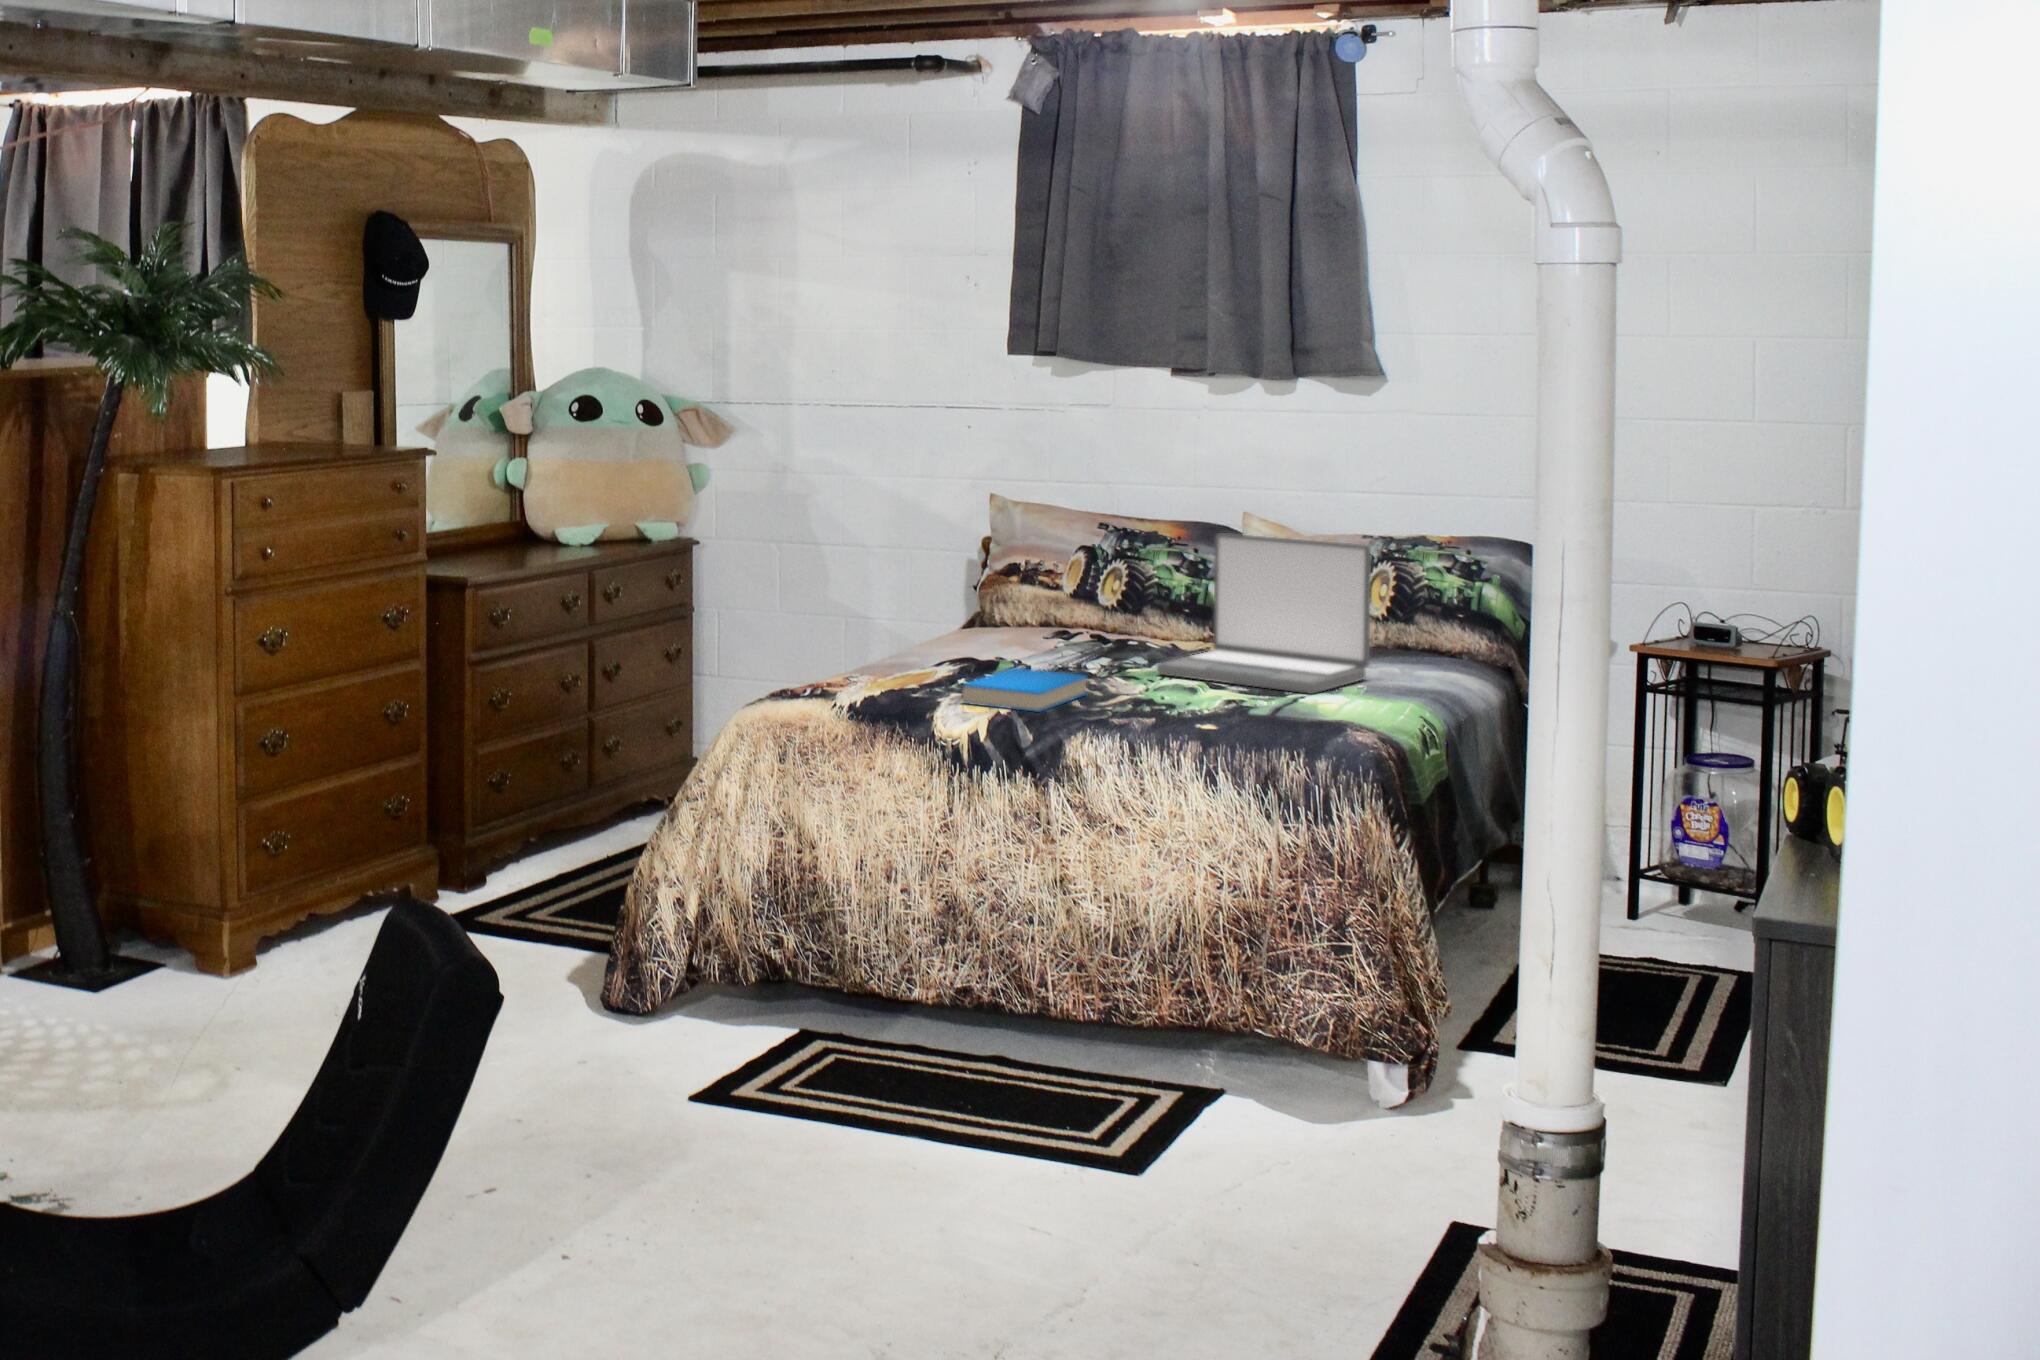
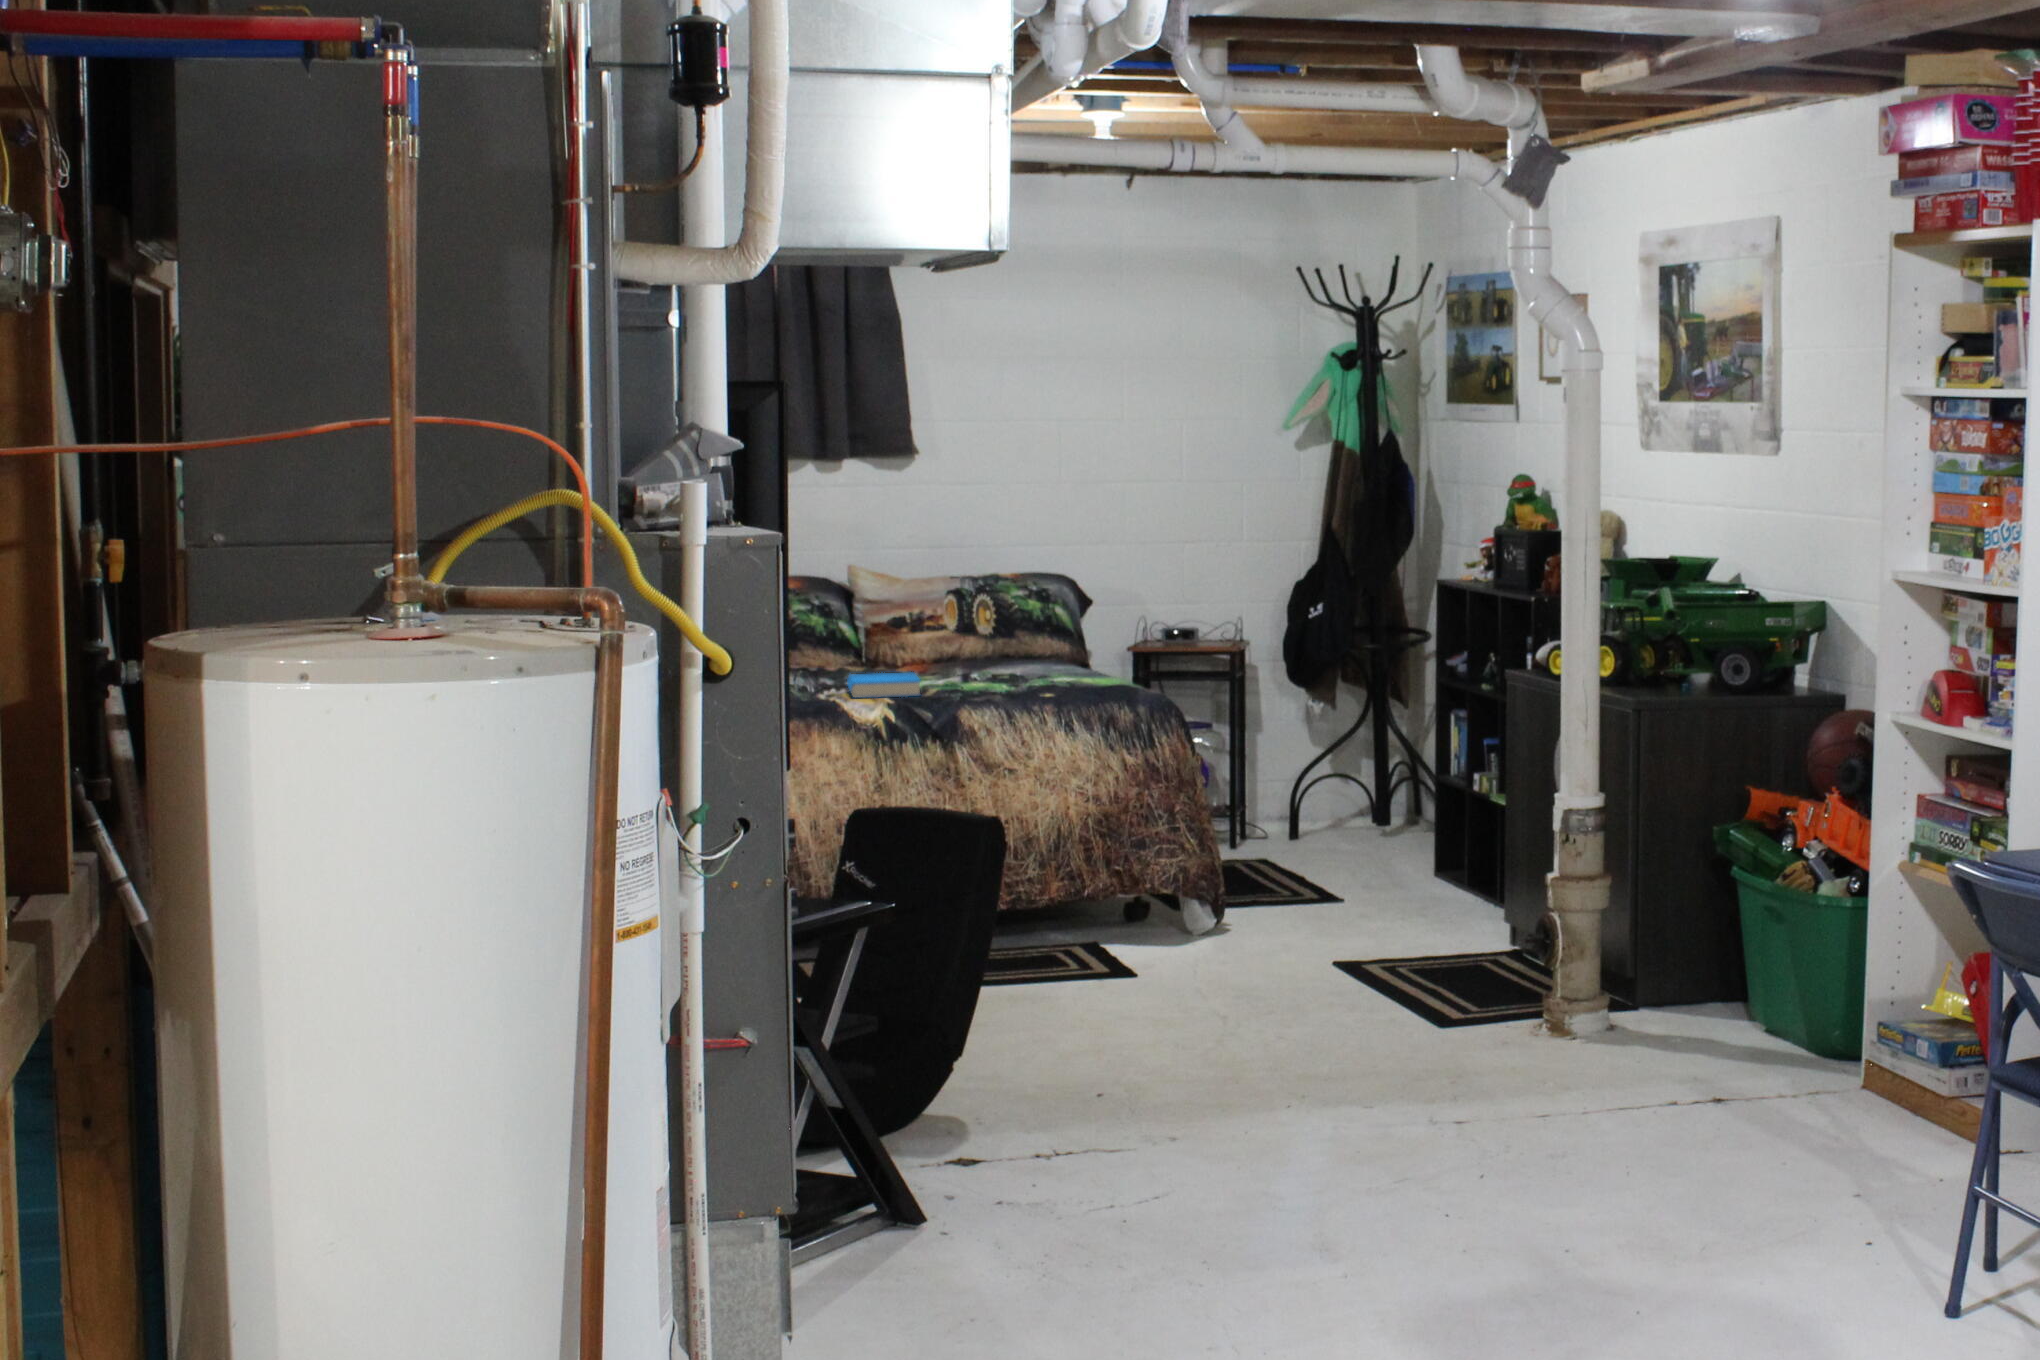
laptop: present [1157,533,1371,694] -> none [912,566,1050,678]

